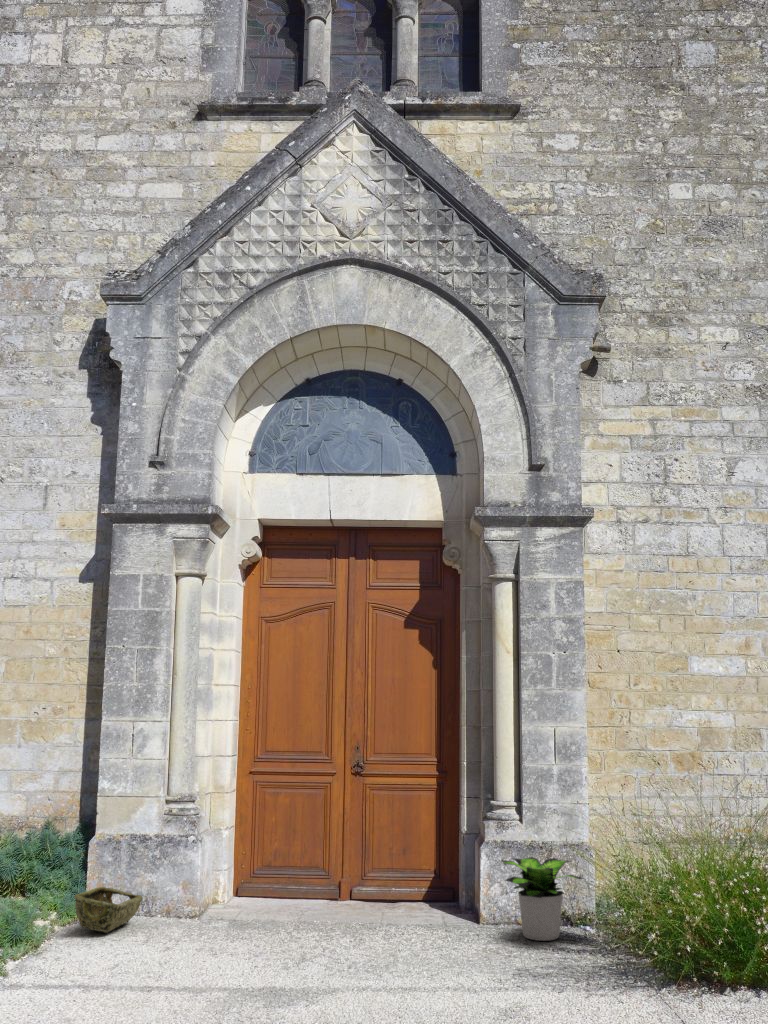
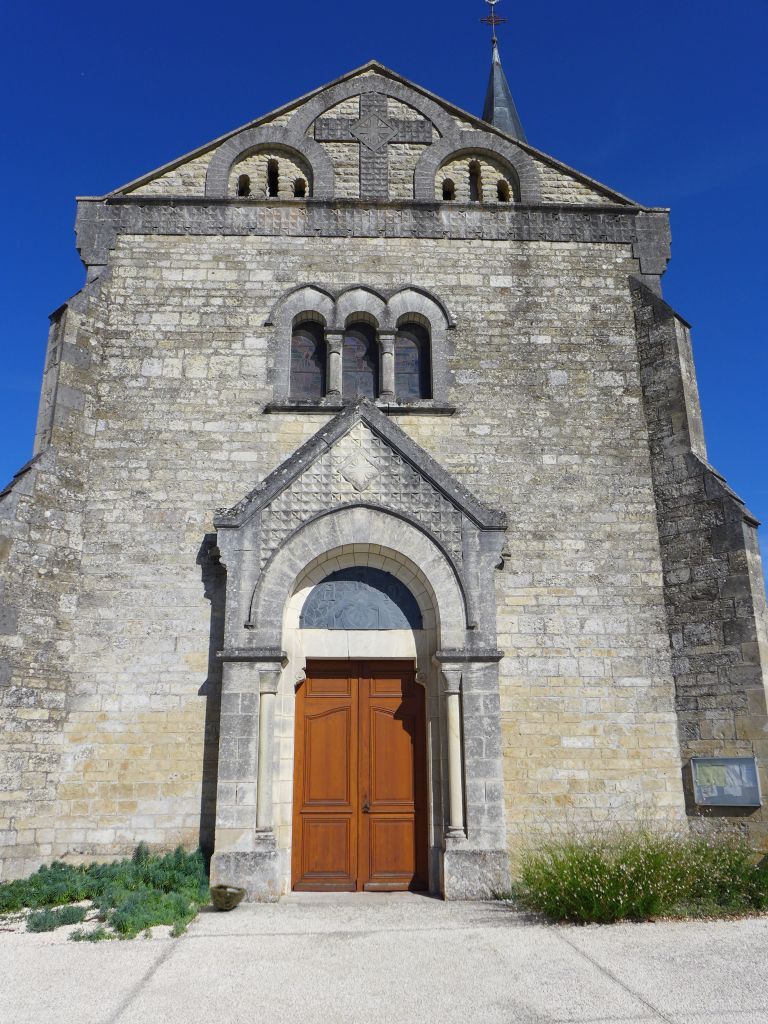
potted plant: present [503,857,583,941] -> none [456,859,504,907]

